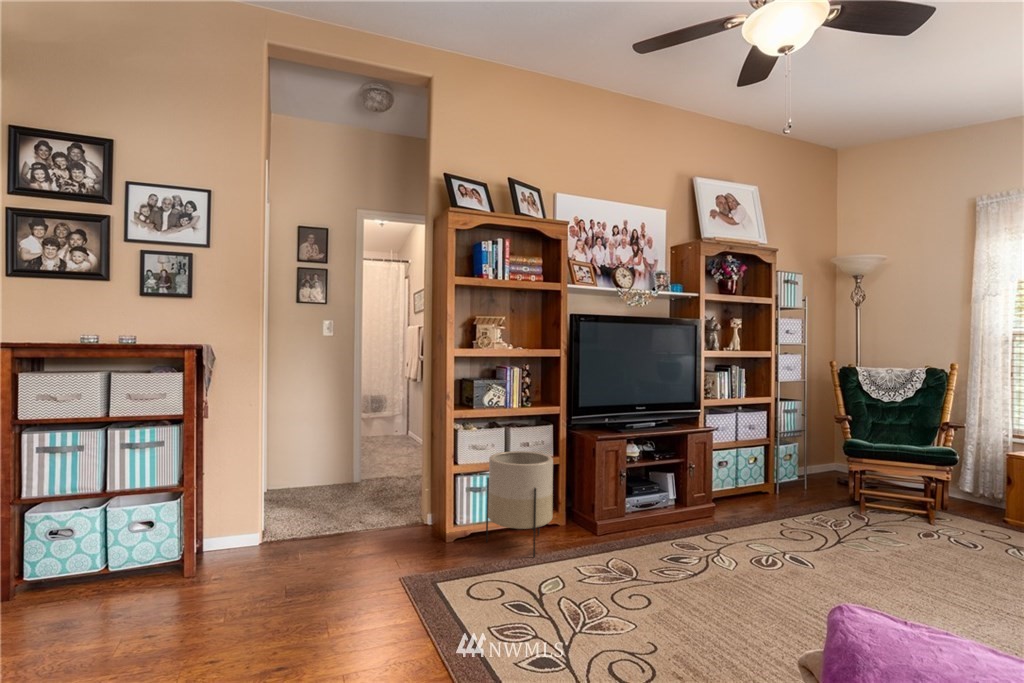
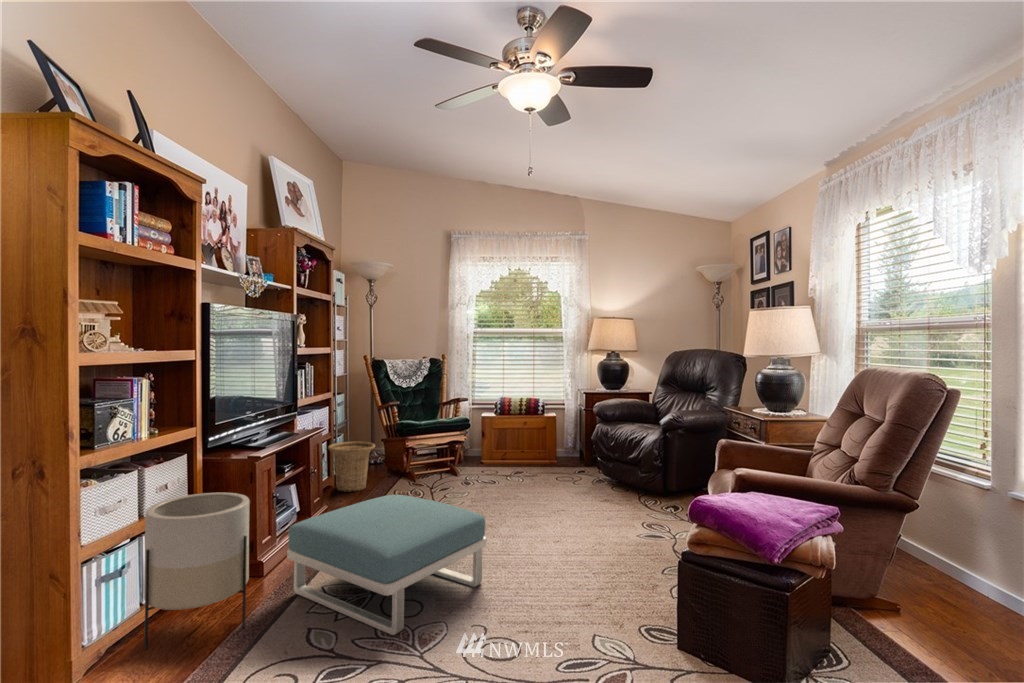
basket: none [751,452,805,507] -> present [328,442,375,492]
footstool: none [576,495,739,626] -> present [287,495,487,635]

